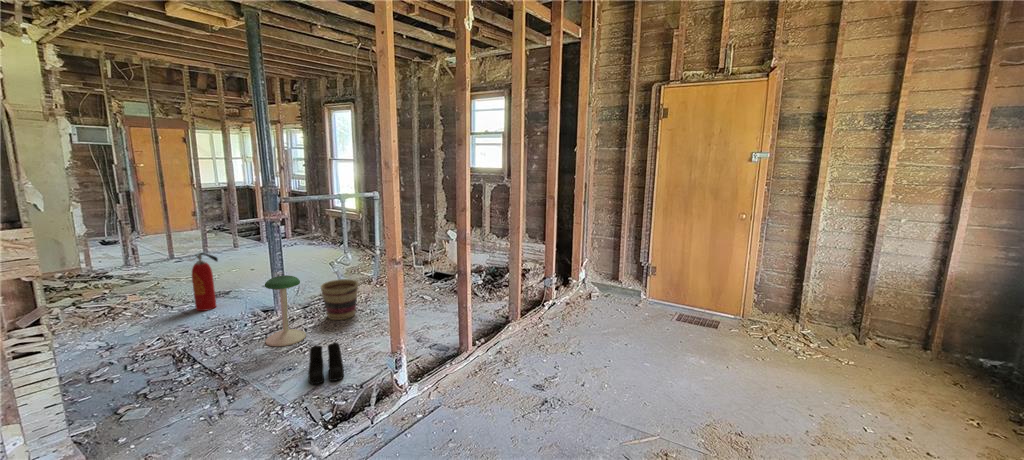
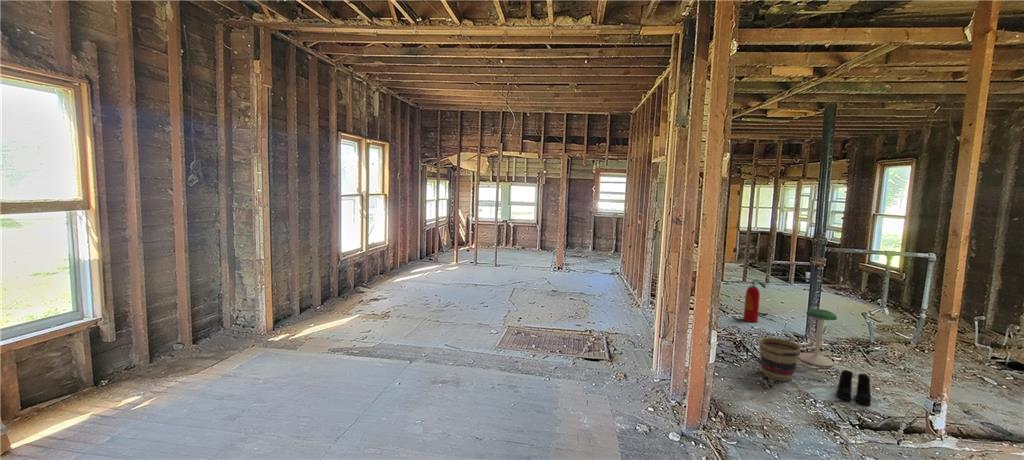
basket: present [321,279,358,320] -> present [759,337,801,381]

